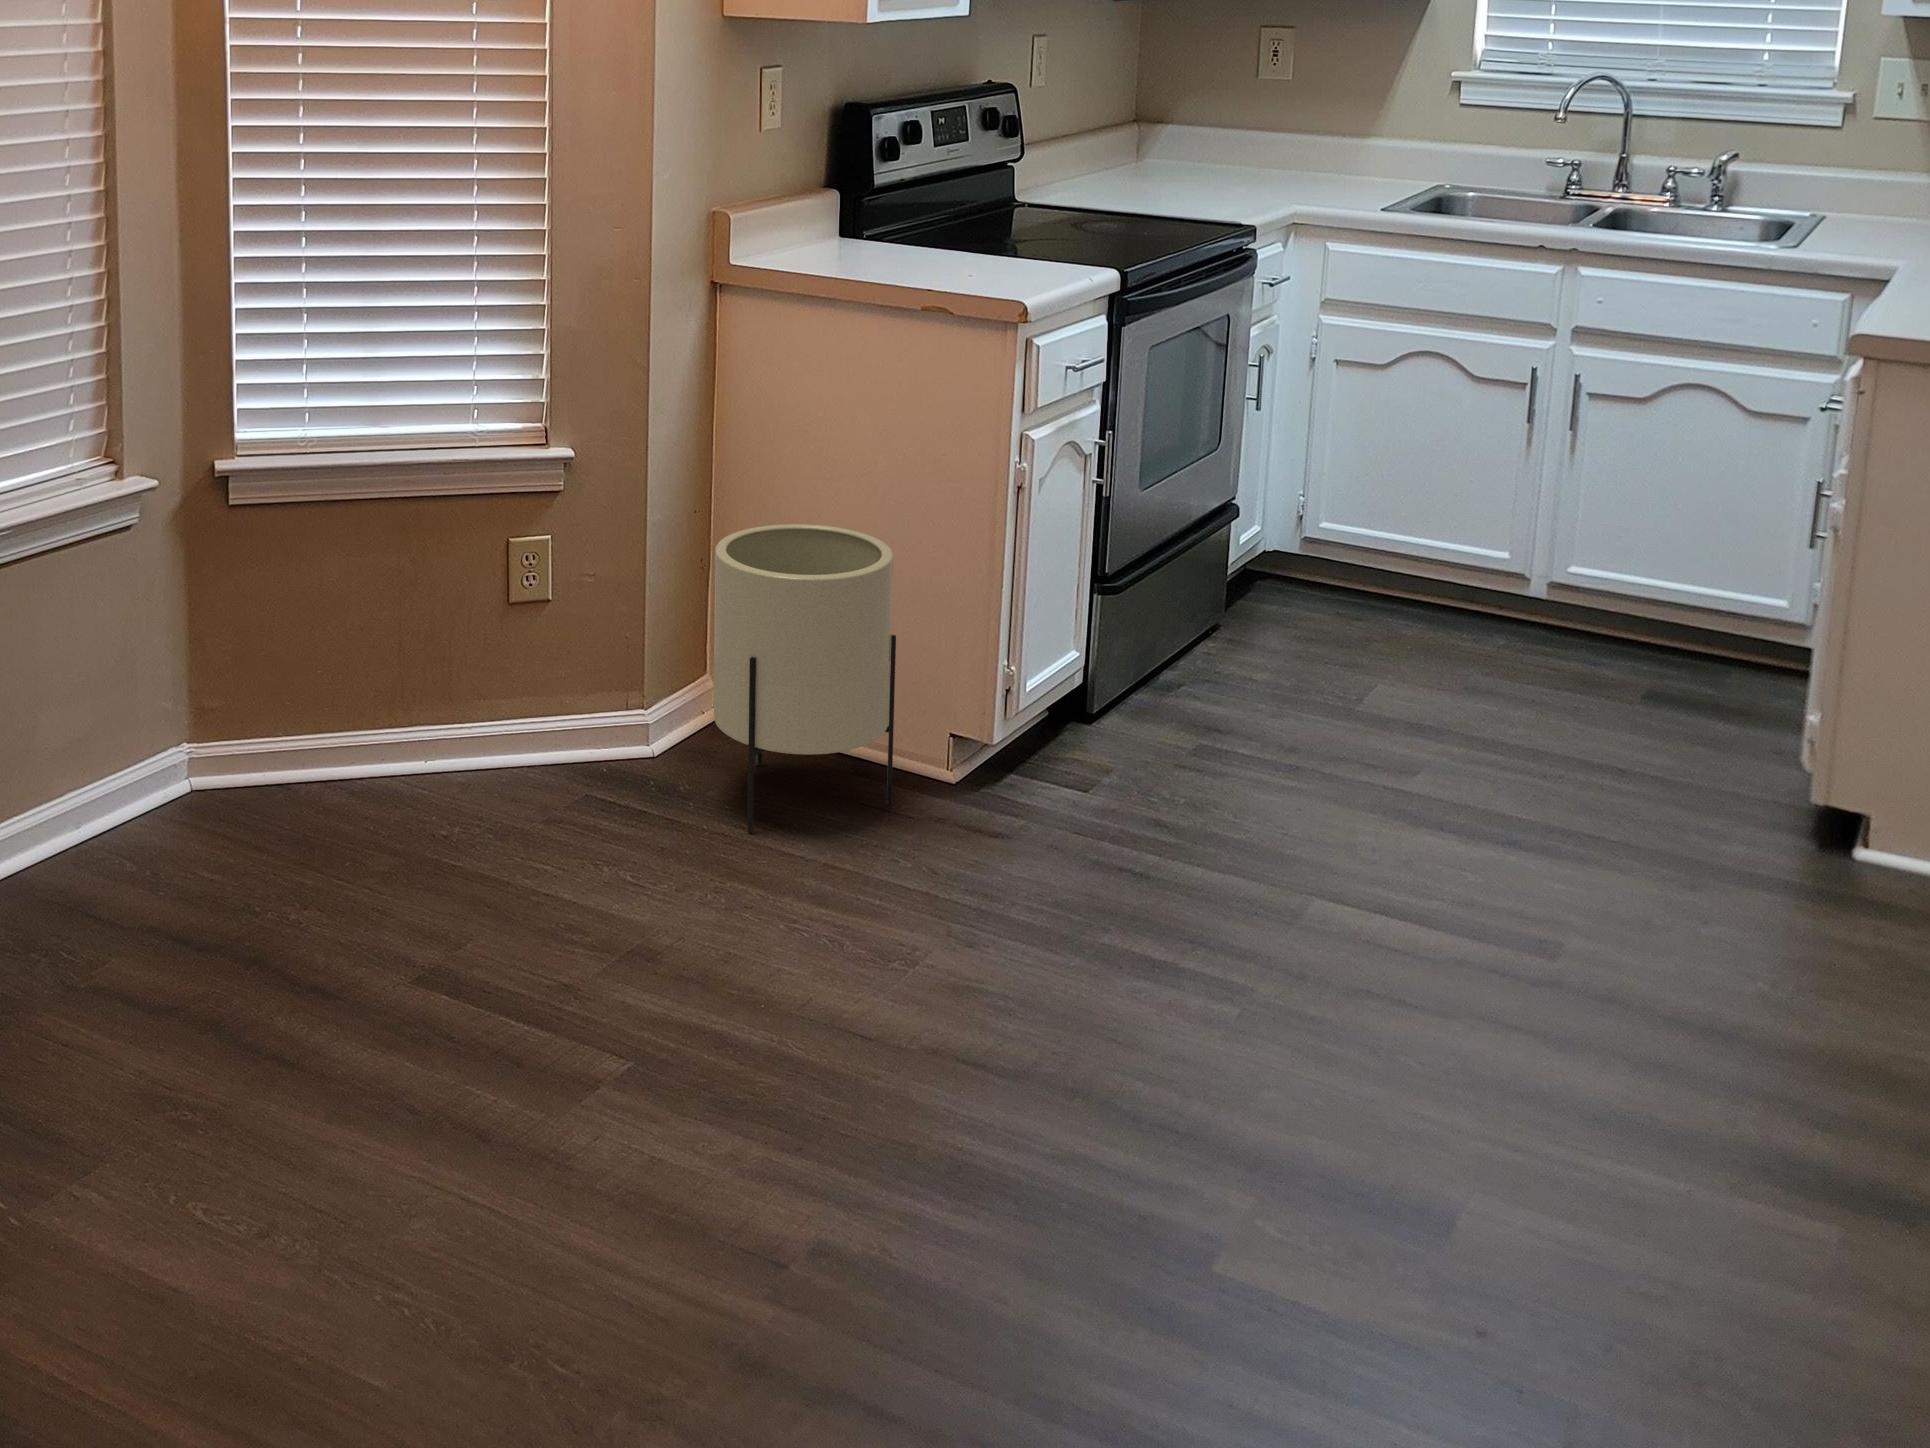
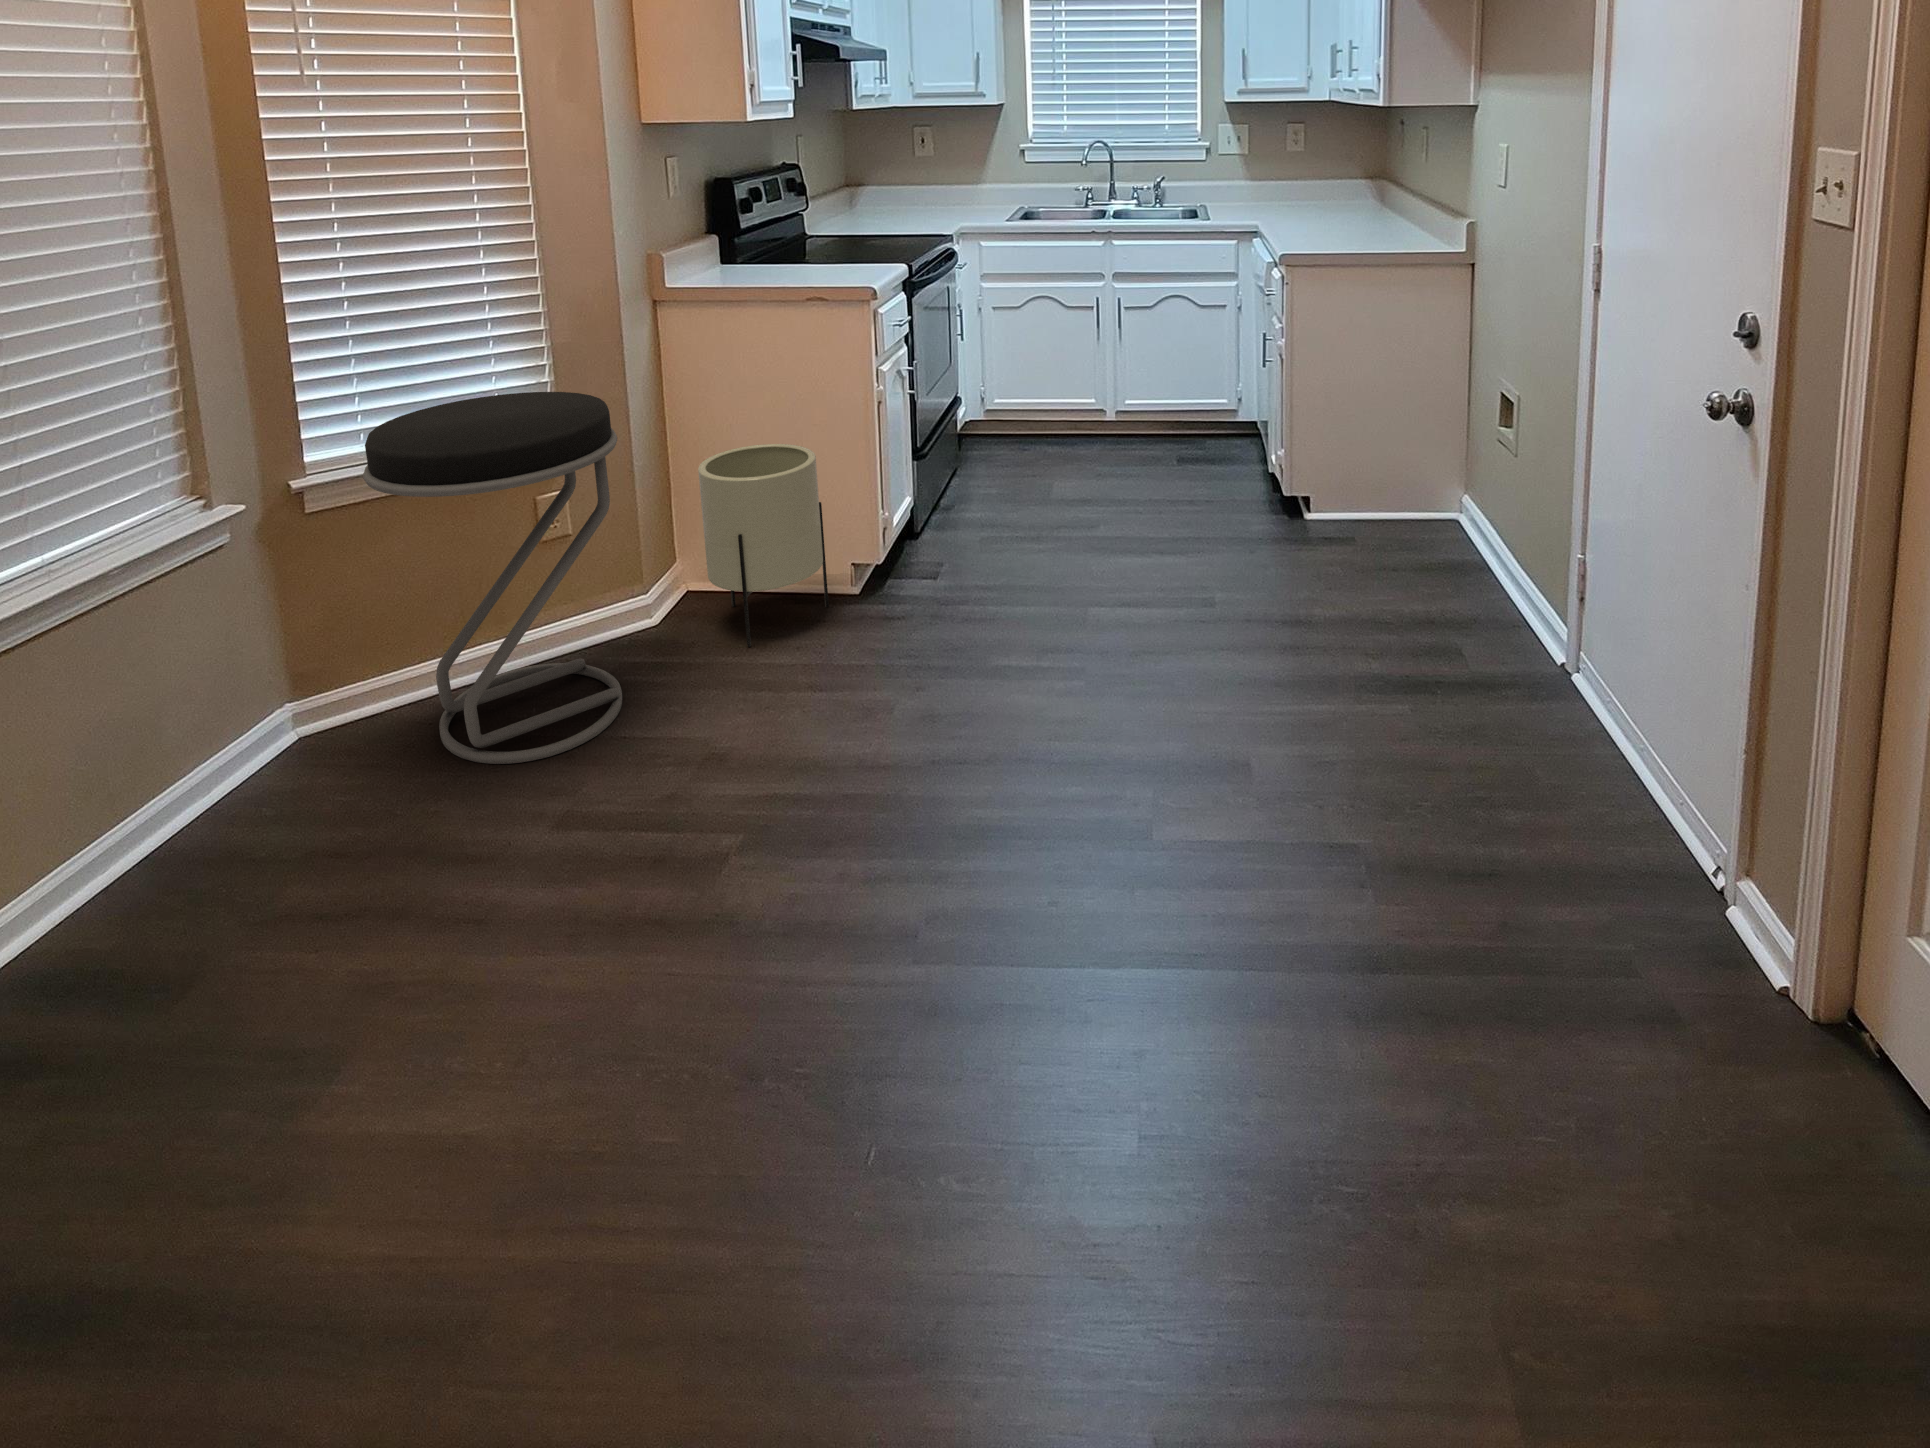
stool: none [269,387,585,906] -> present [363,392,622,764]

